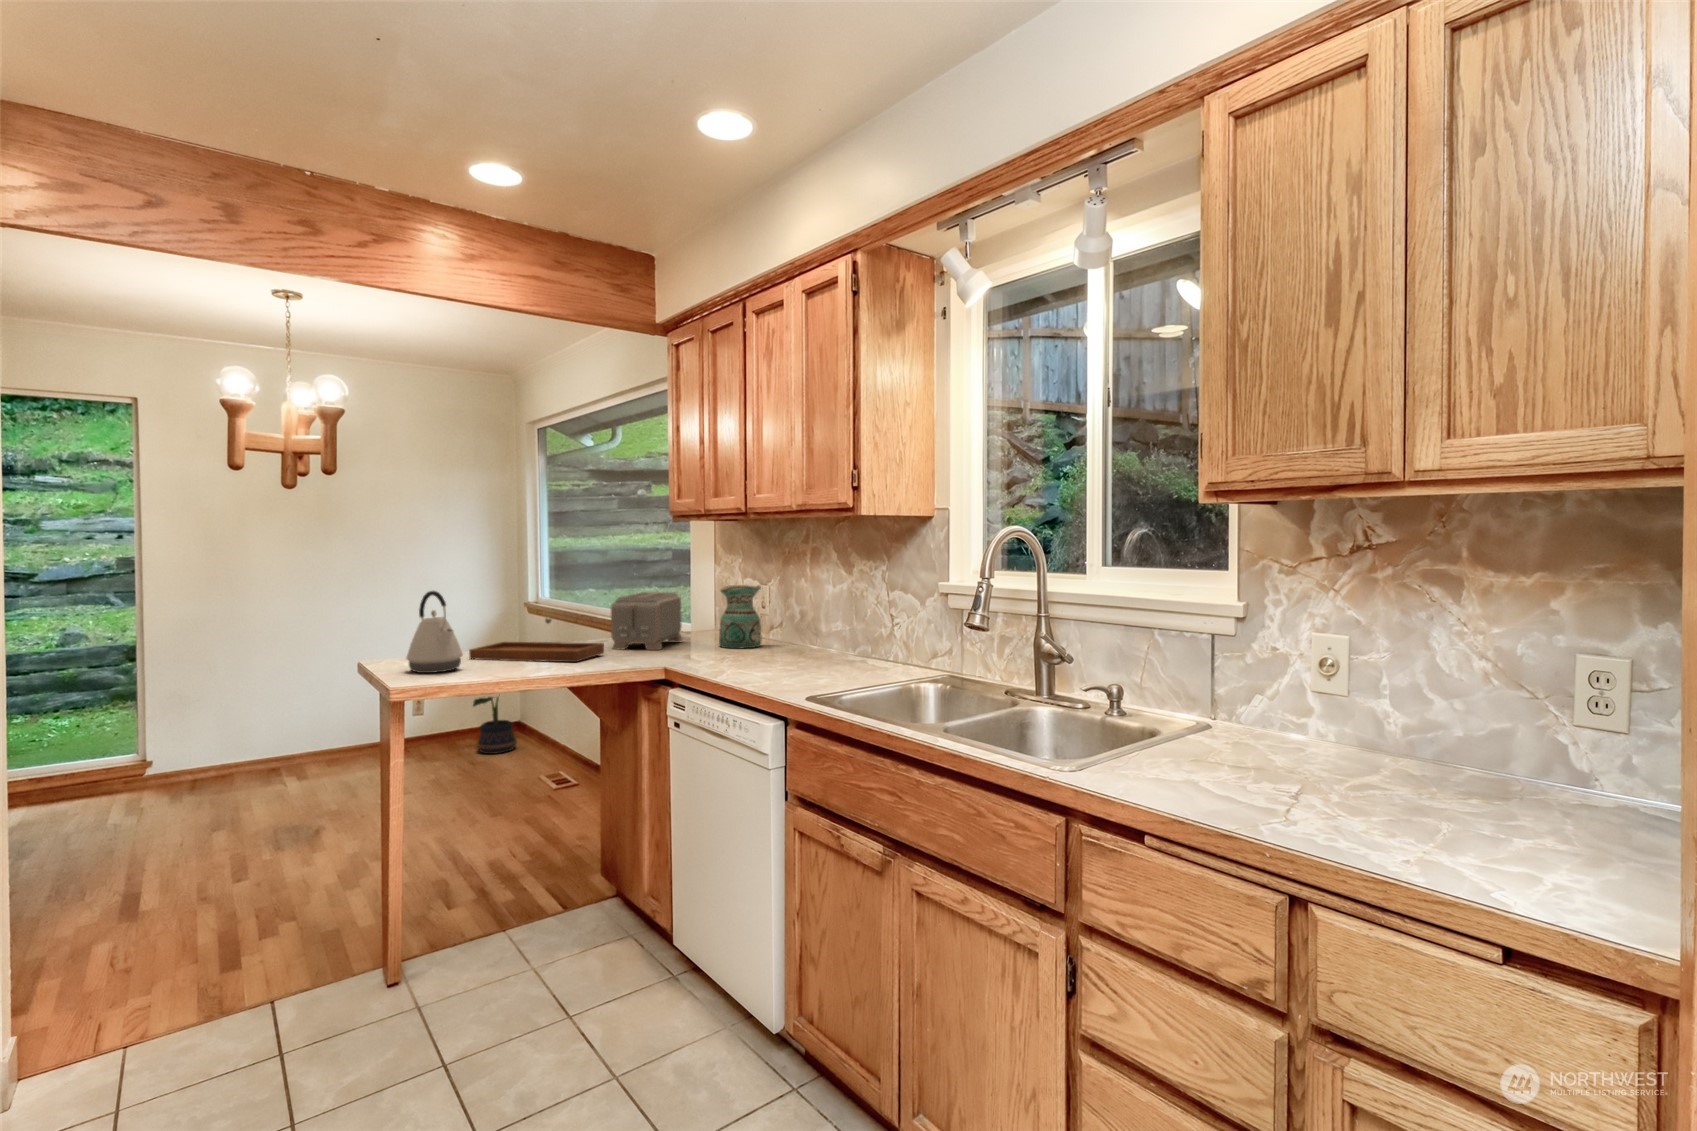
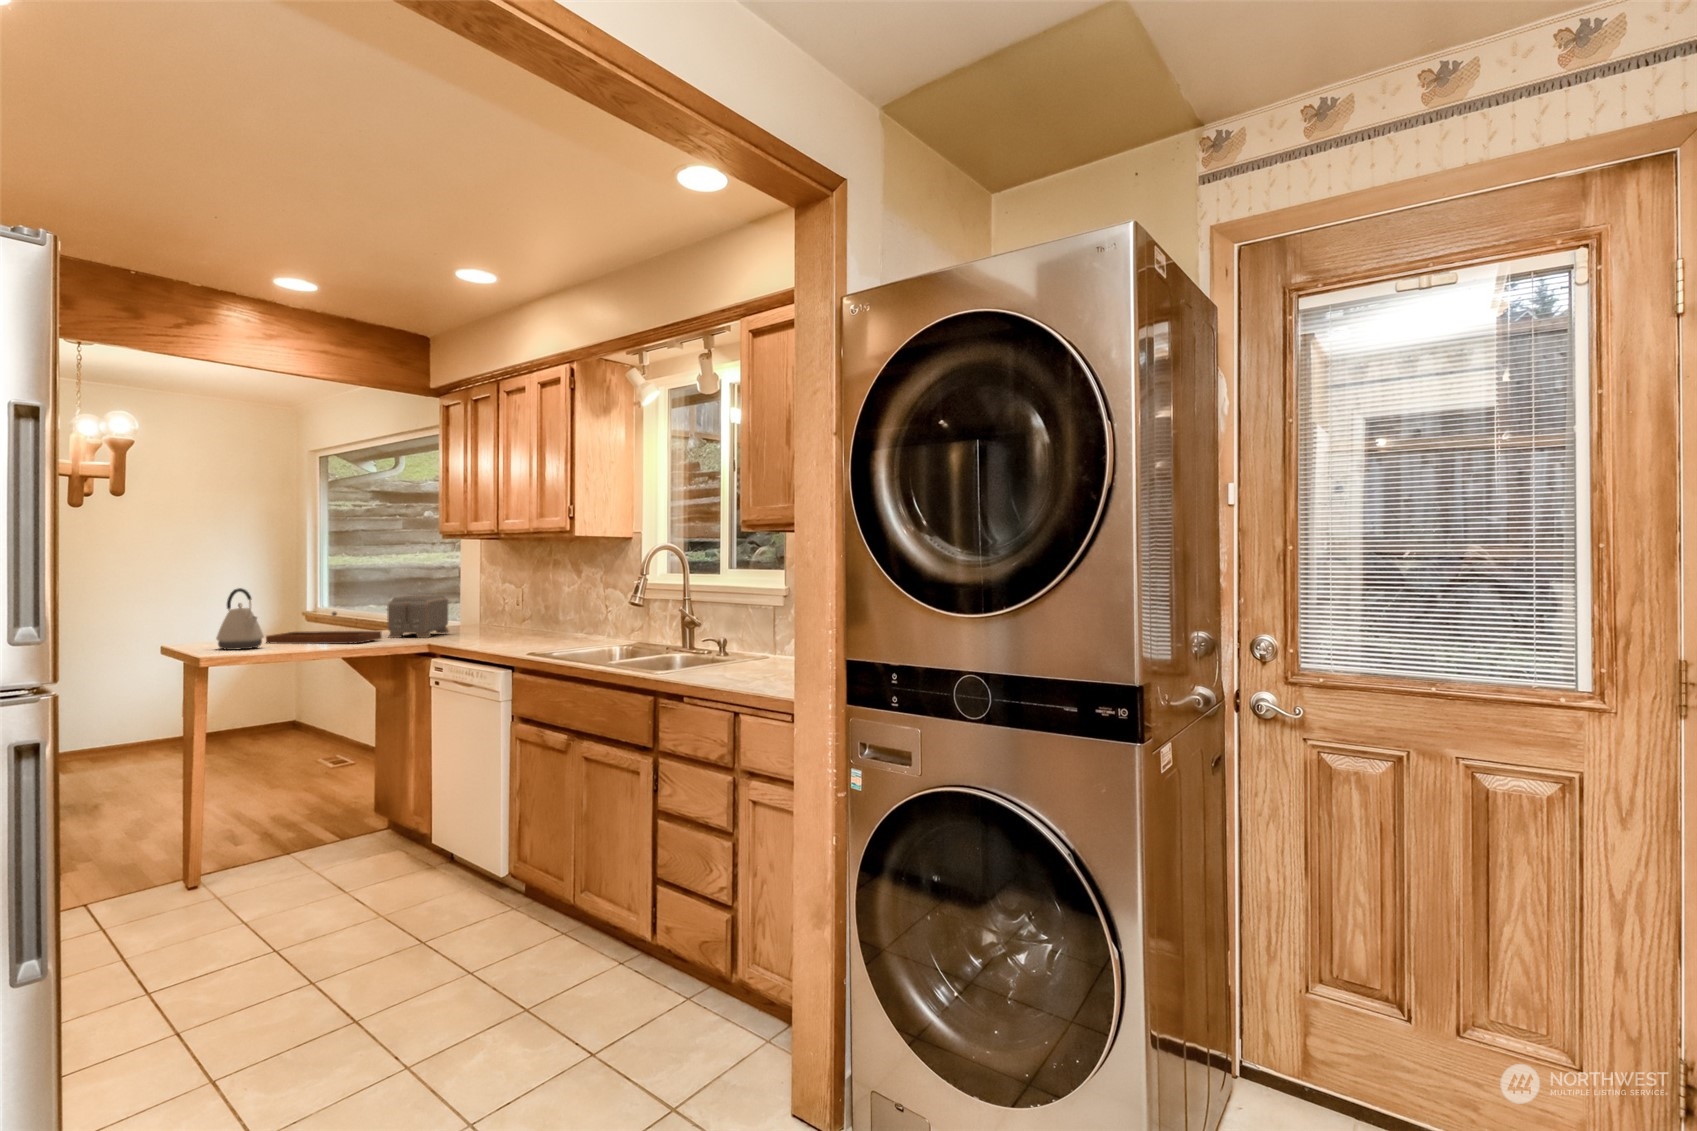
ceramic pitcher: present [719,585,762,649] -> none [479,588,524,636]
potted plant: present [473,697,517,754] -> none [234,657,307,747]

